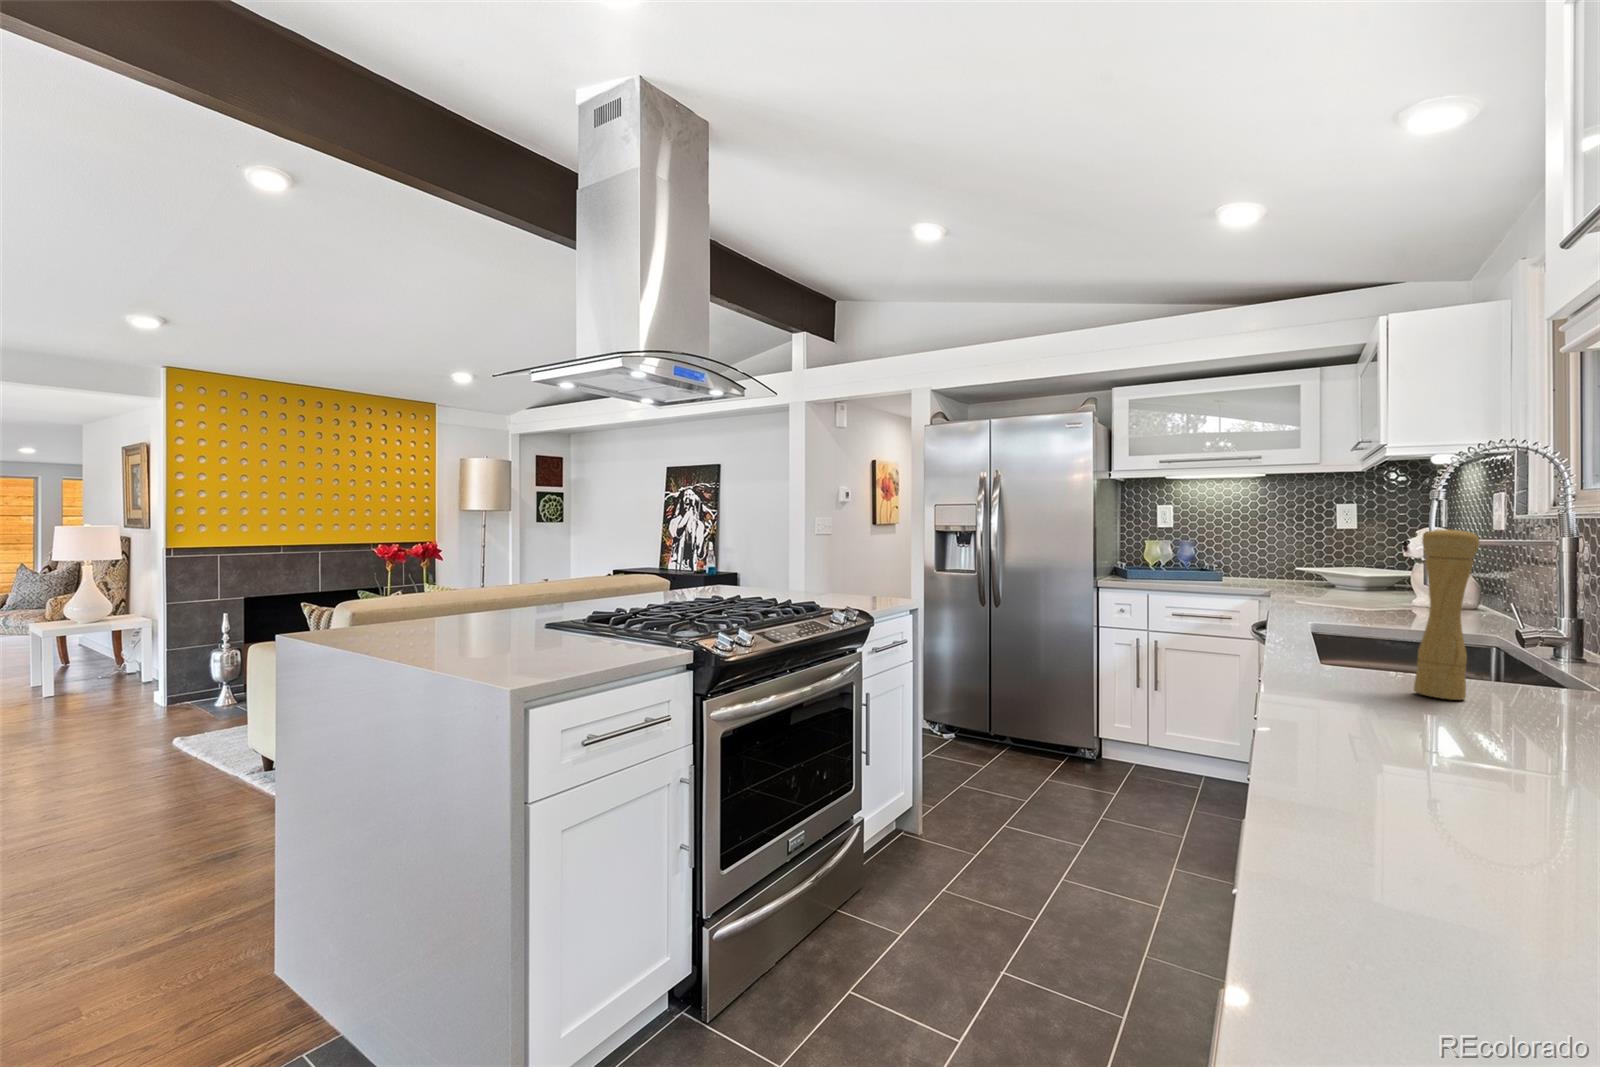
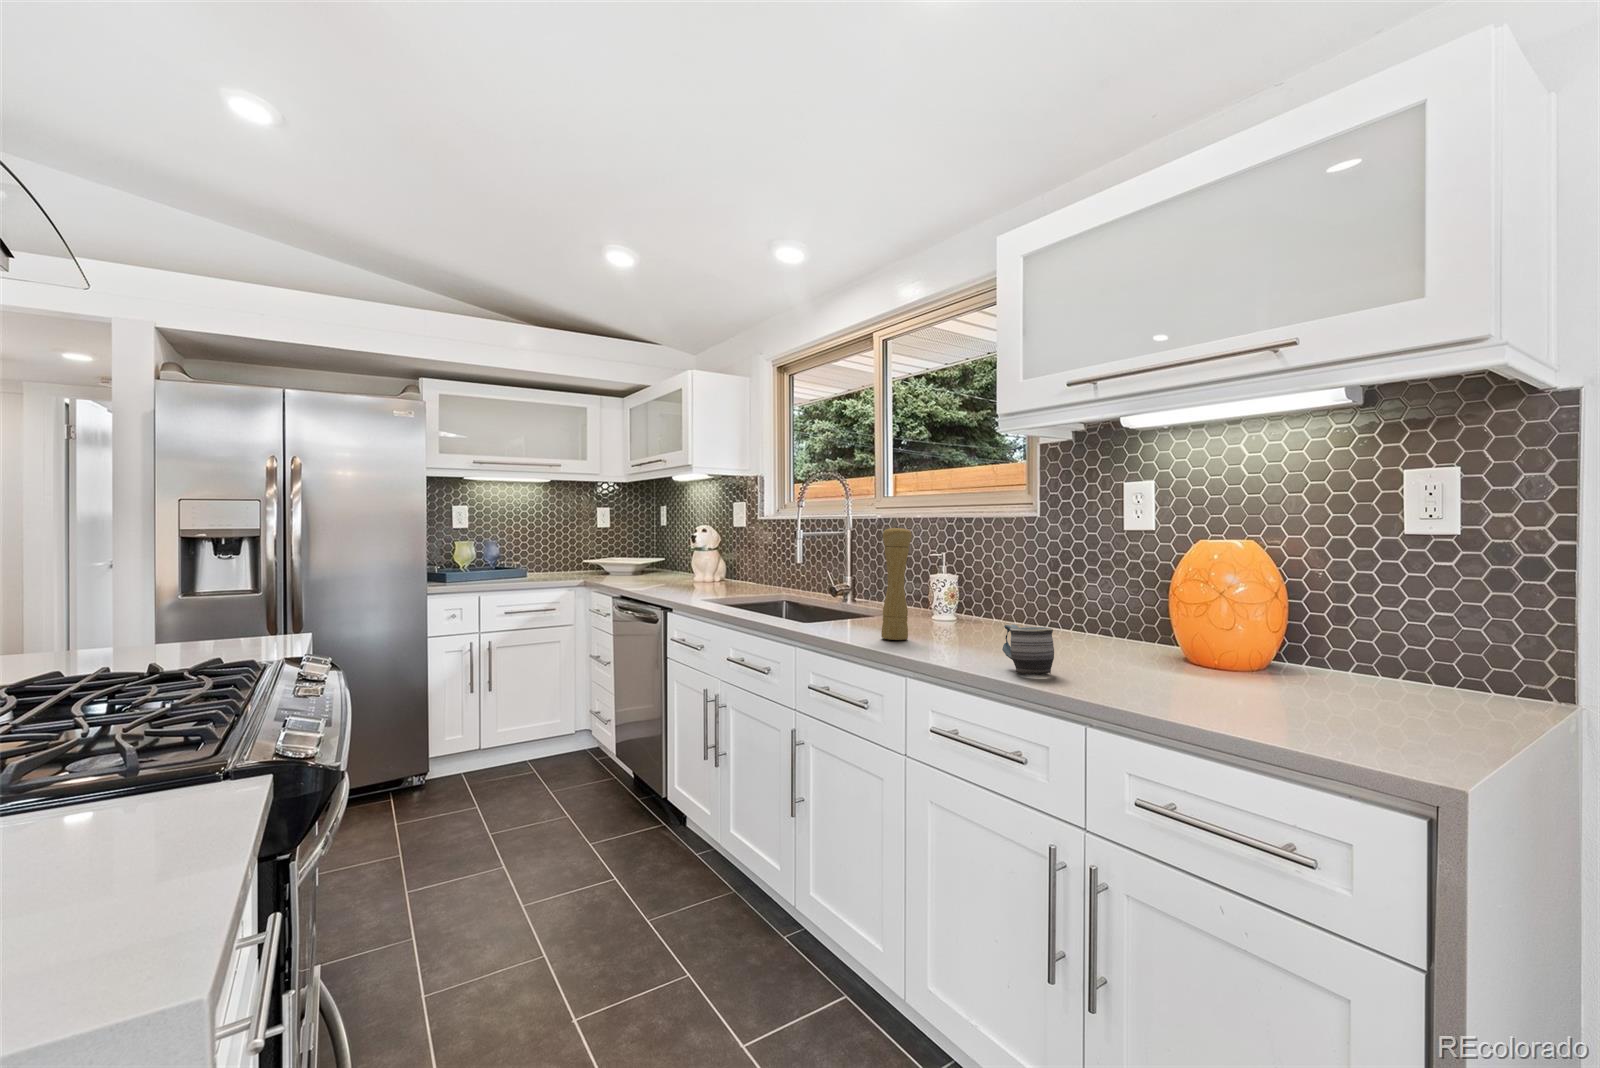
mug: none [1432,683,1525,772] -> present [1002,624,1054,674]

